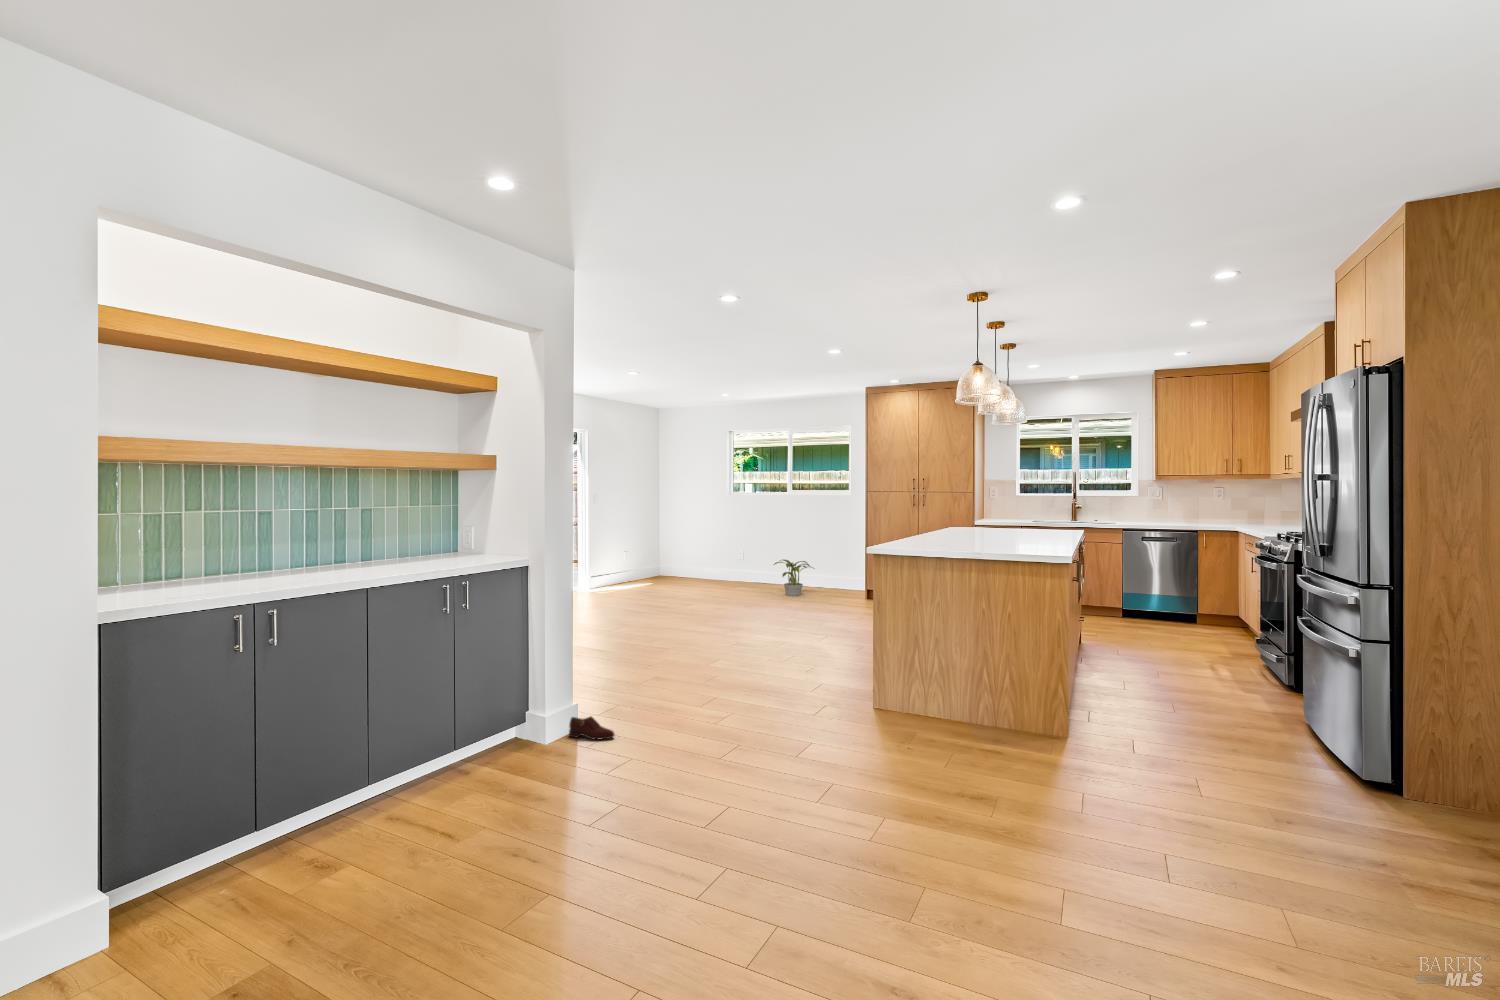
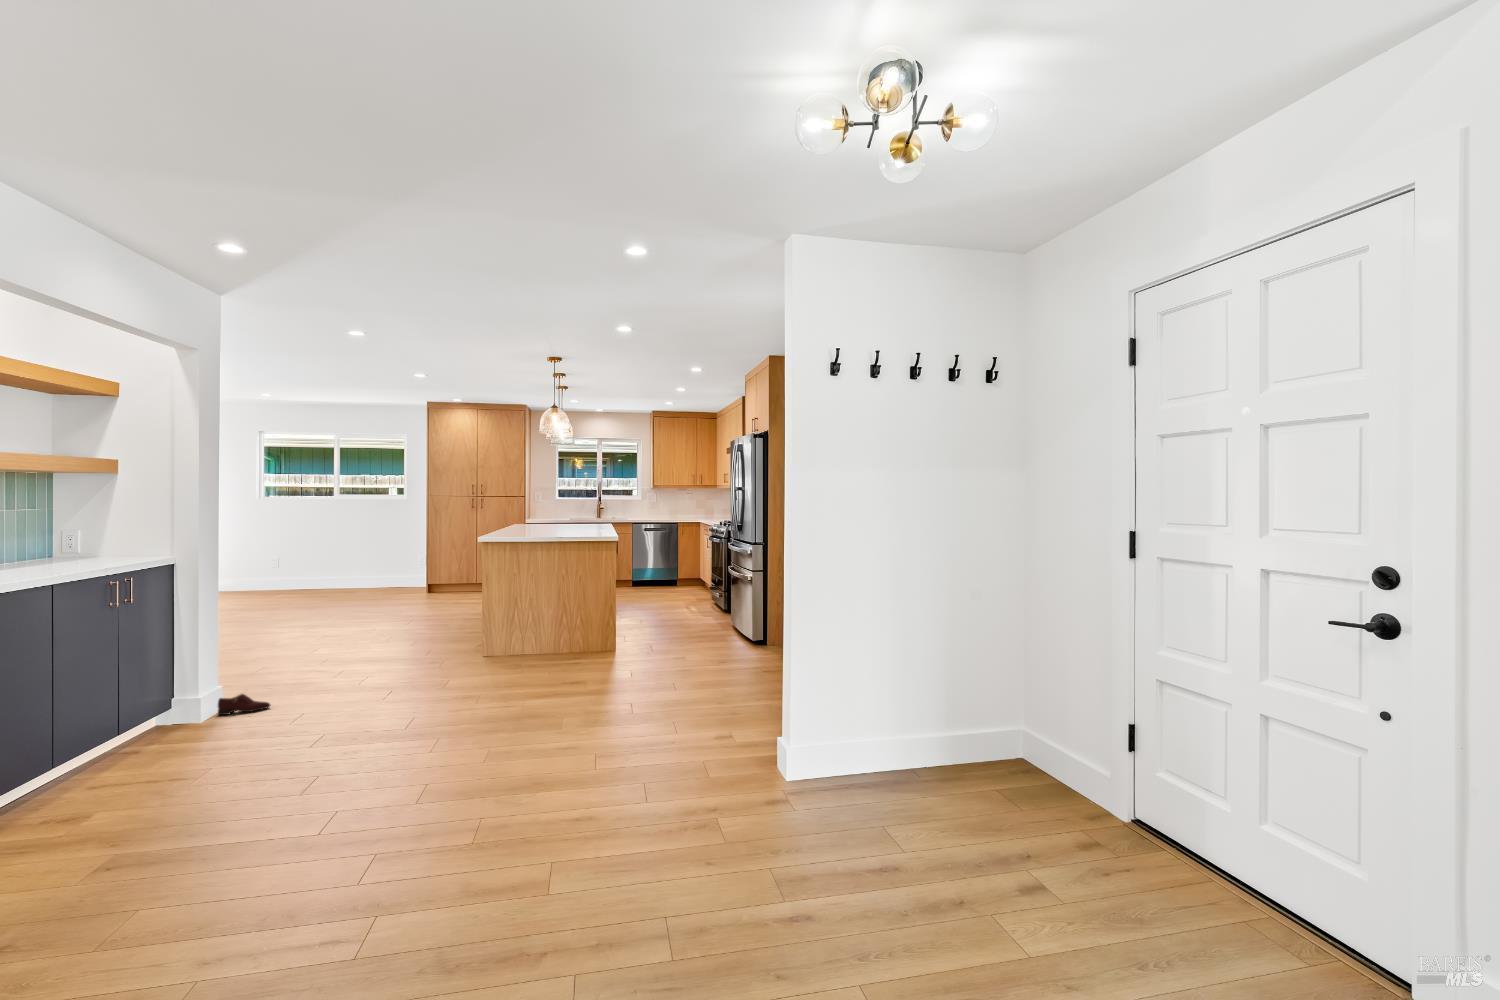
potted plant: present [774,560,813,596] -> none [328,562,374,596]

